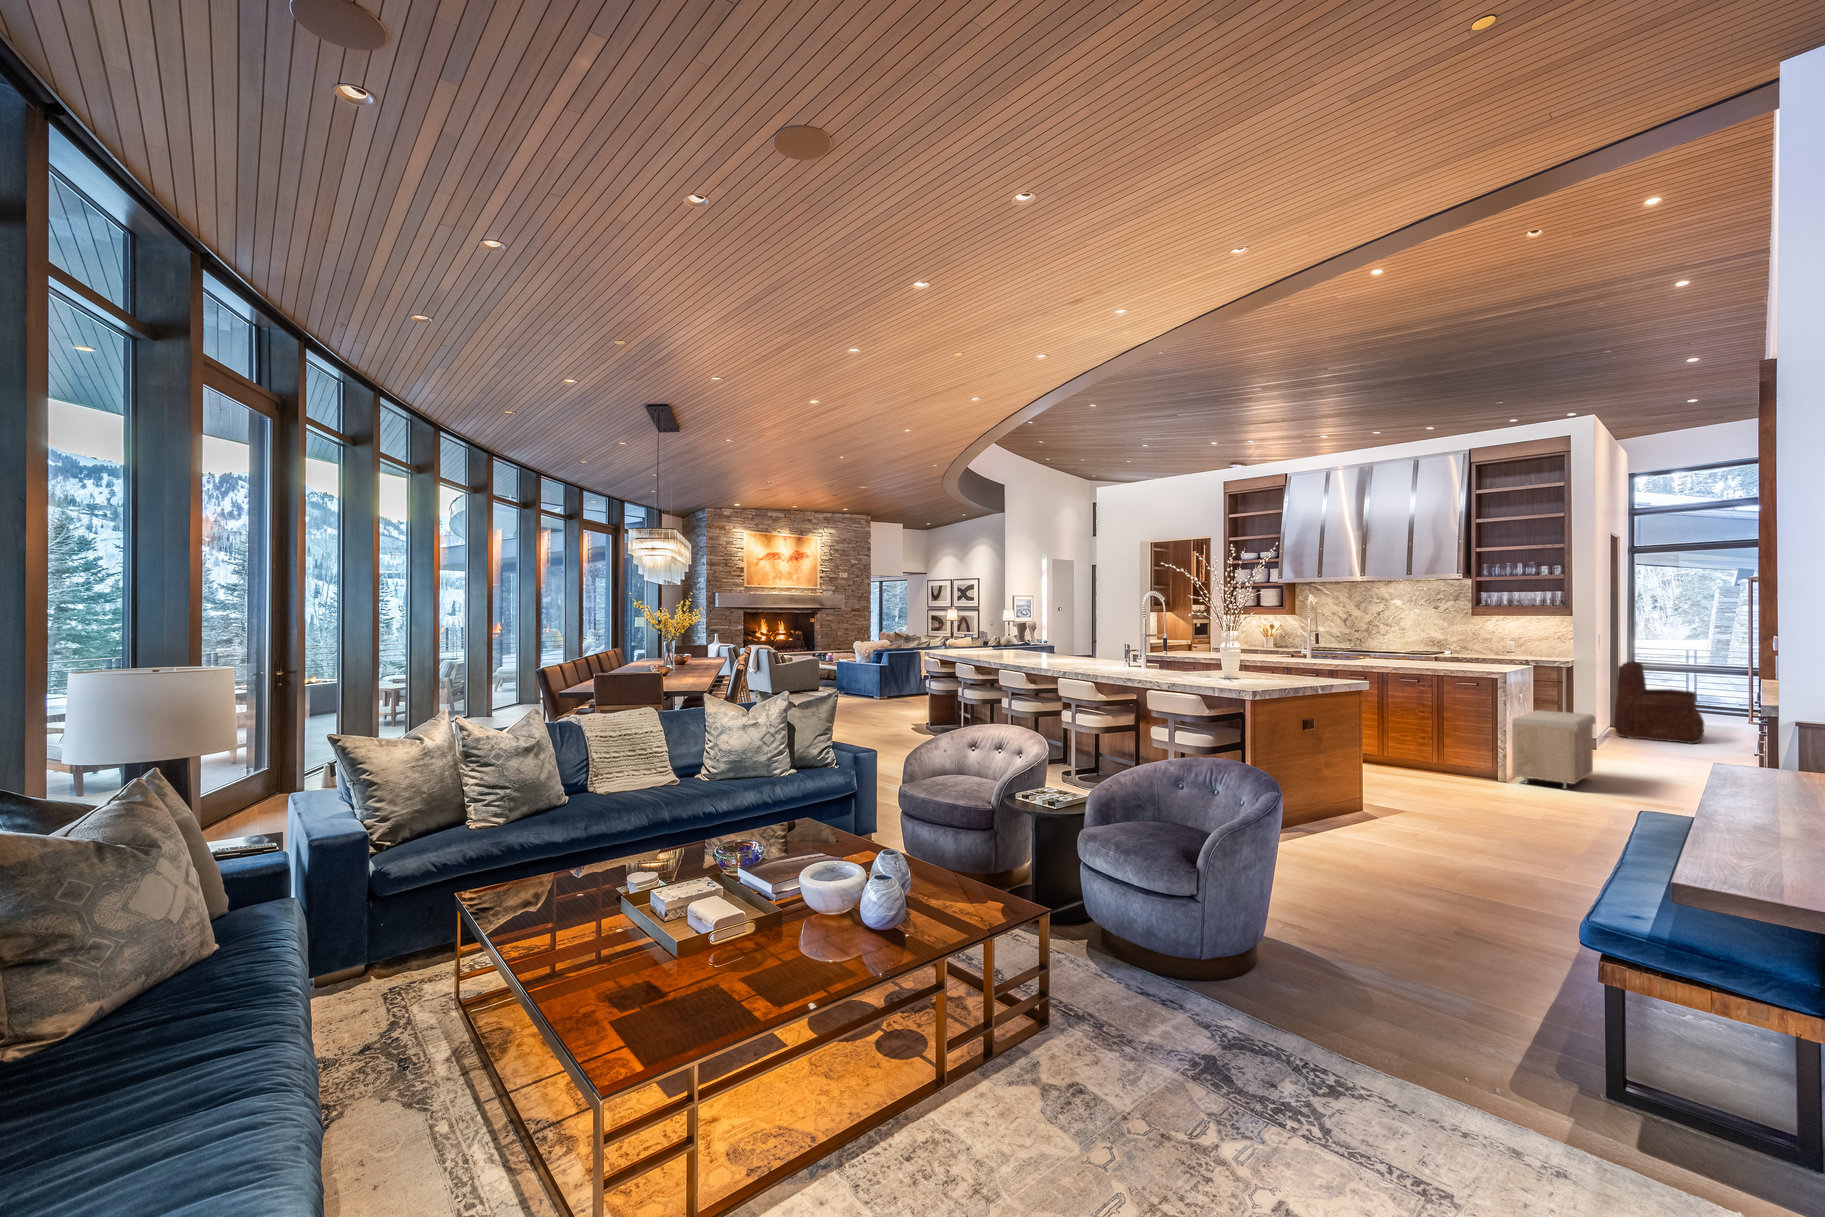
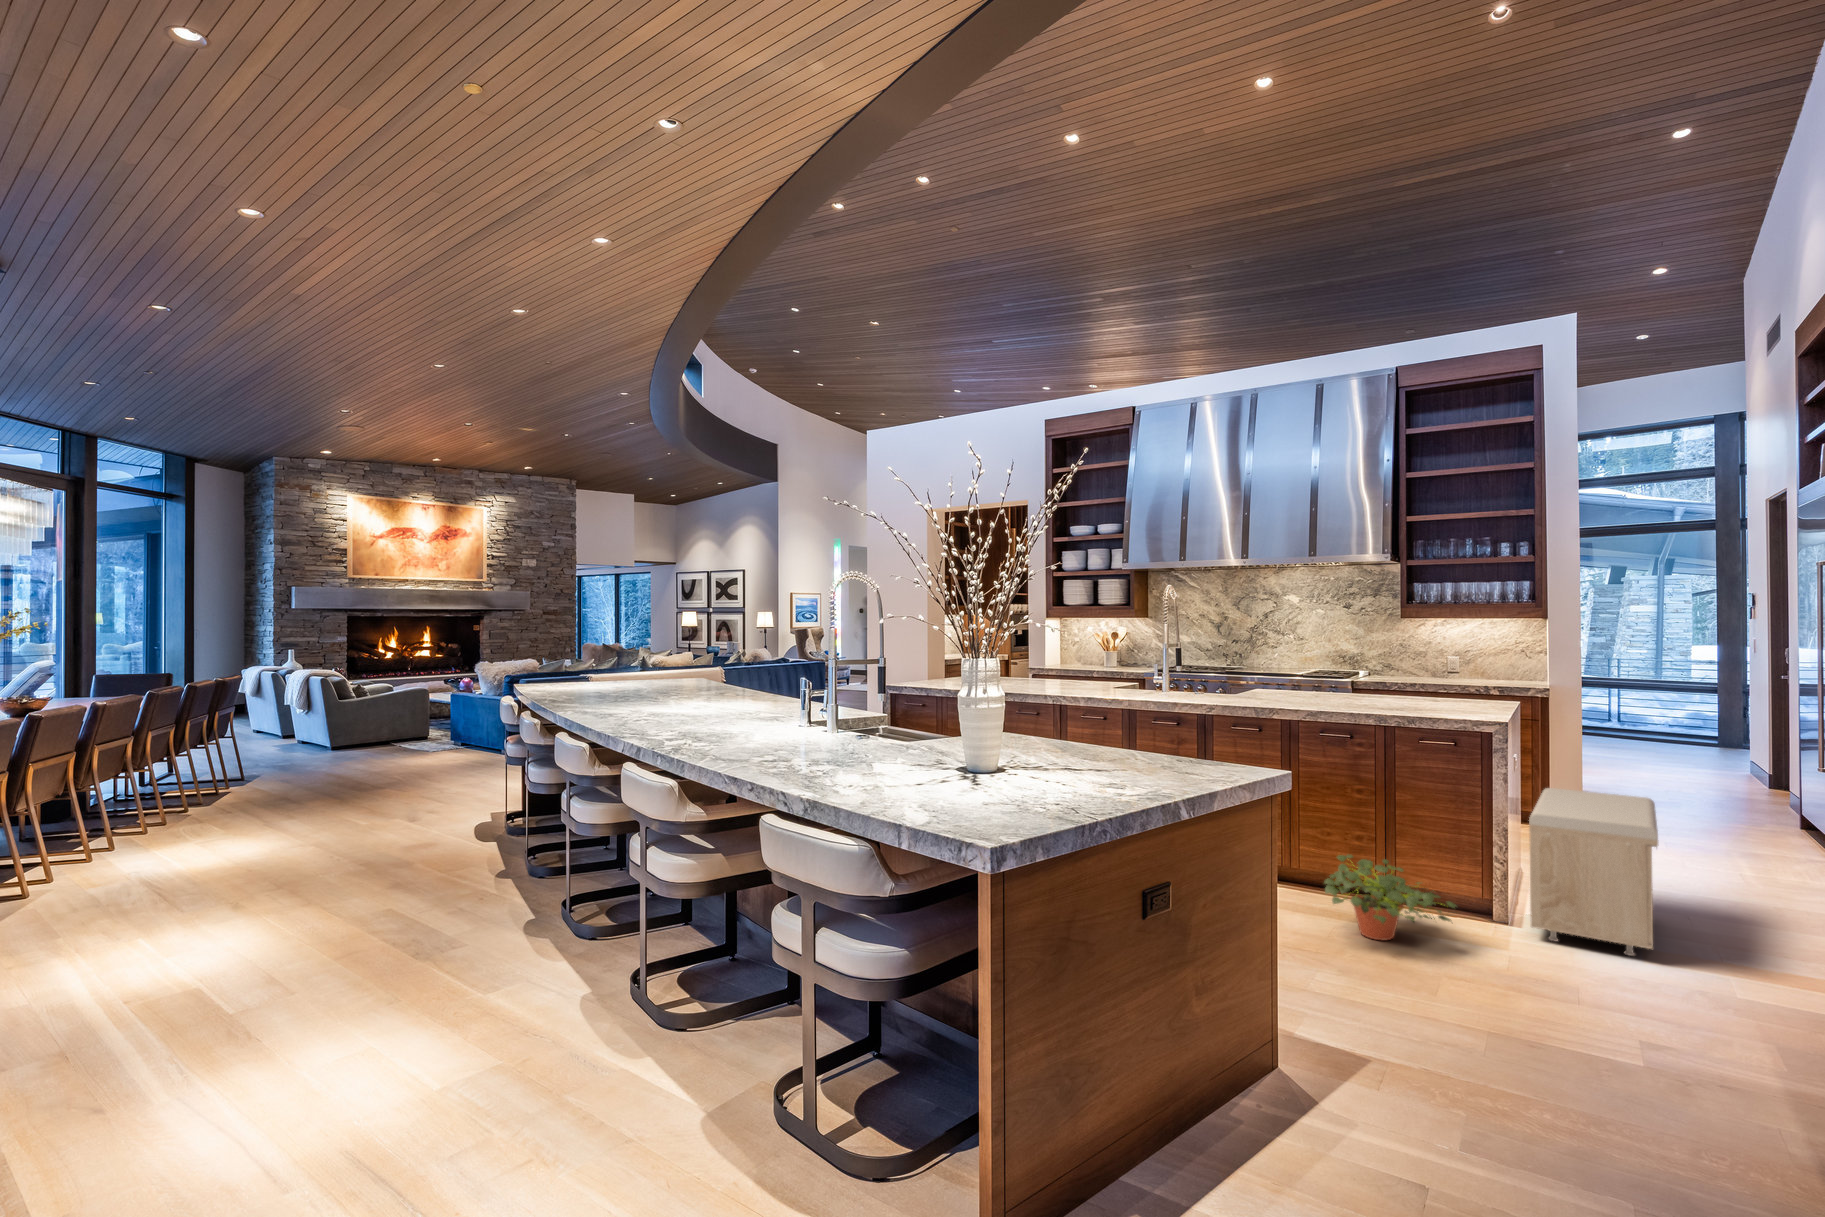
armchair: present [1614,661,1704,744] -> none [1587,684,1716,811]
potted plant: none [1397,740,1470,780] -> present [1324,854,1457,940]

